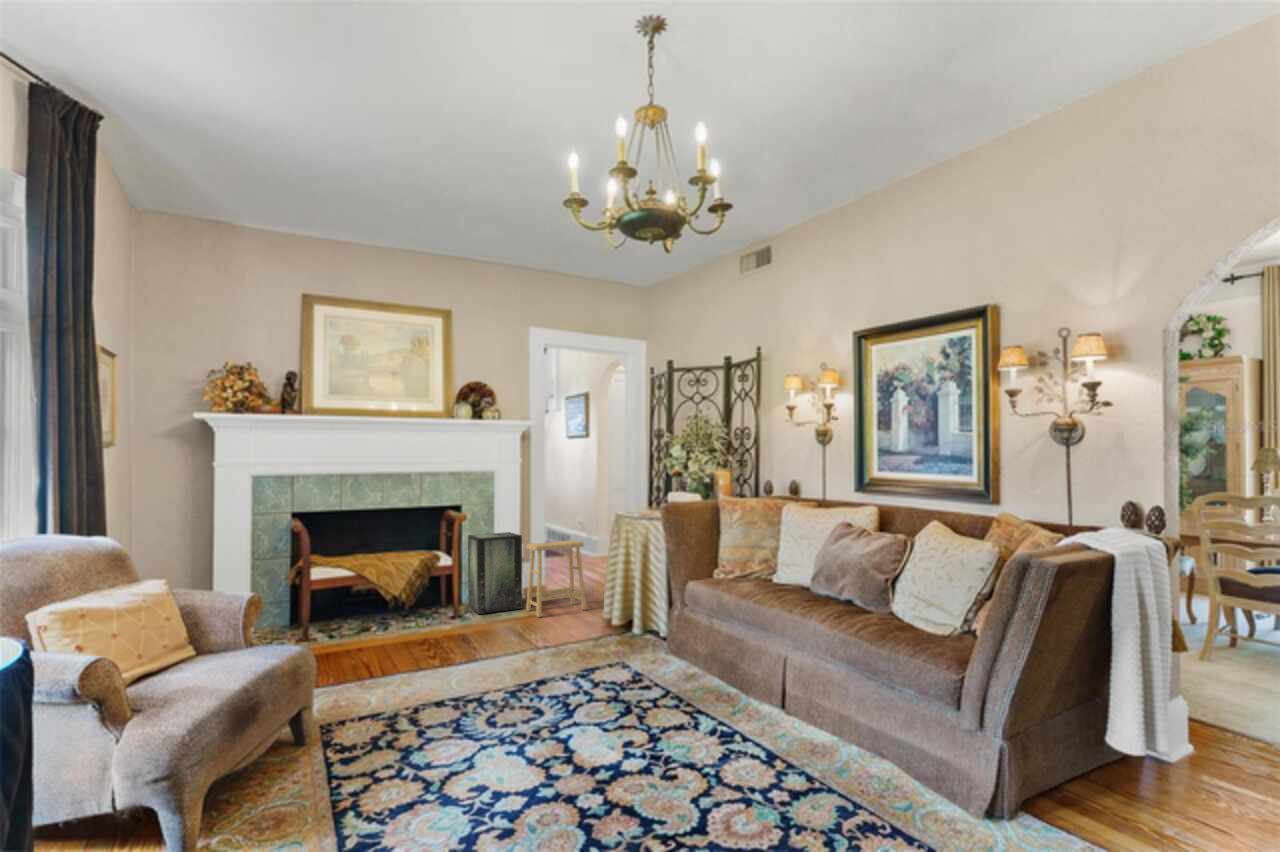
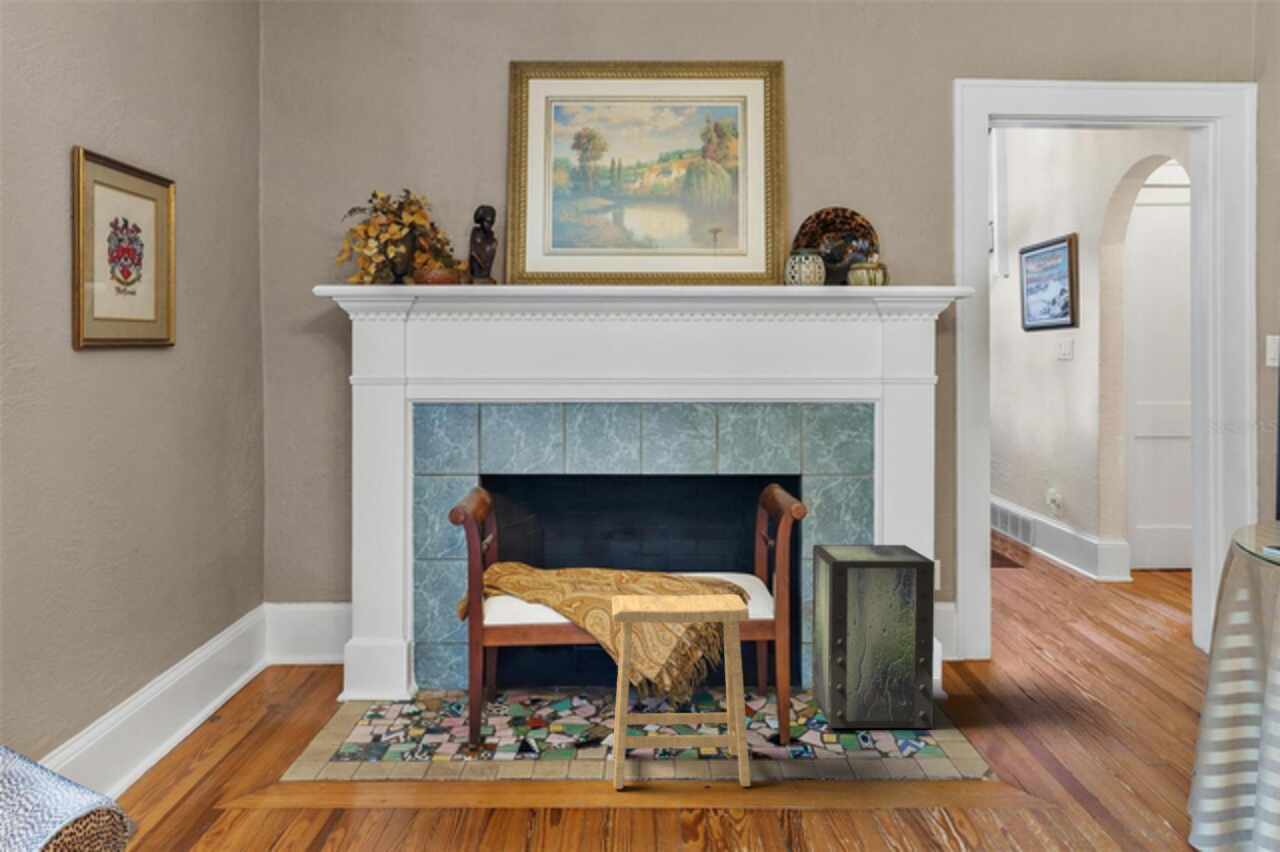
footstool: present [526,540,587,617] -> present [612,594,750,789]

